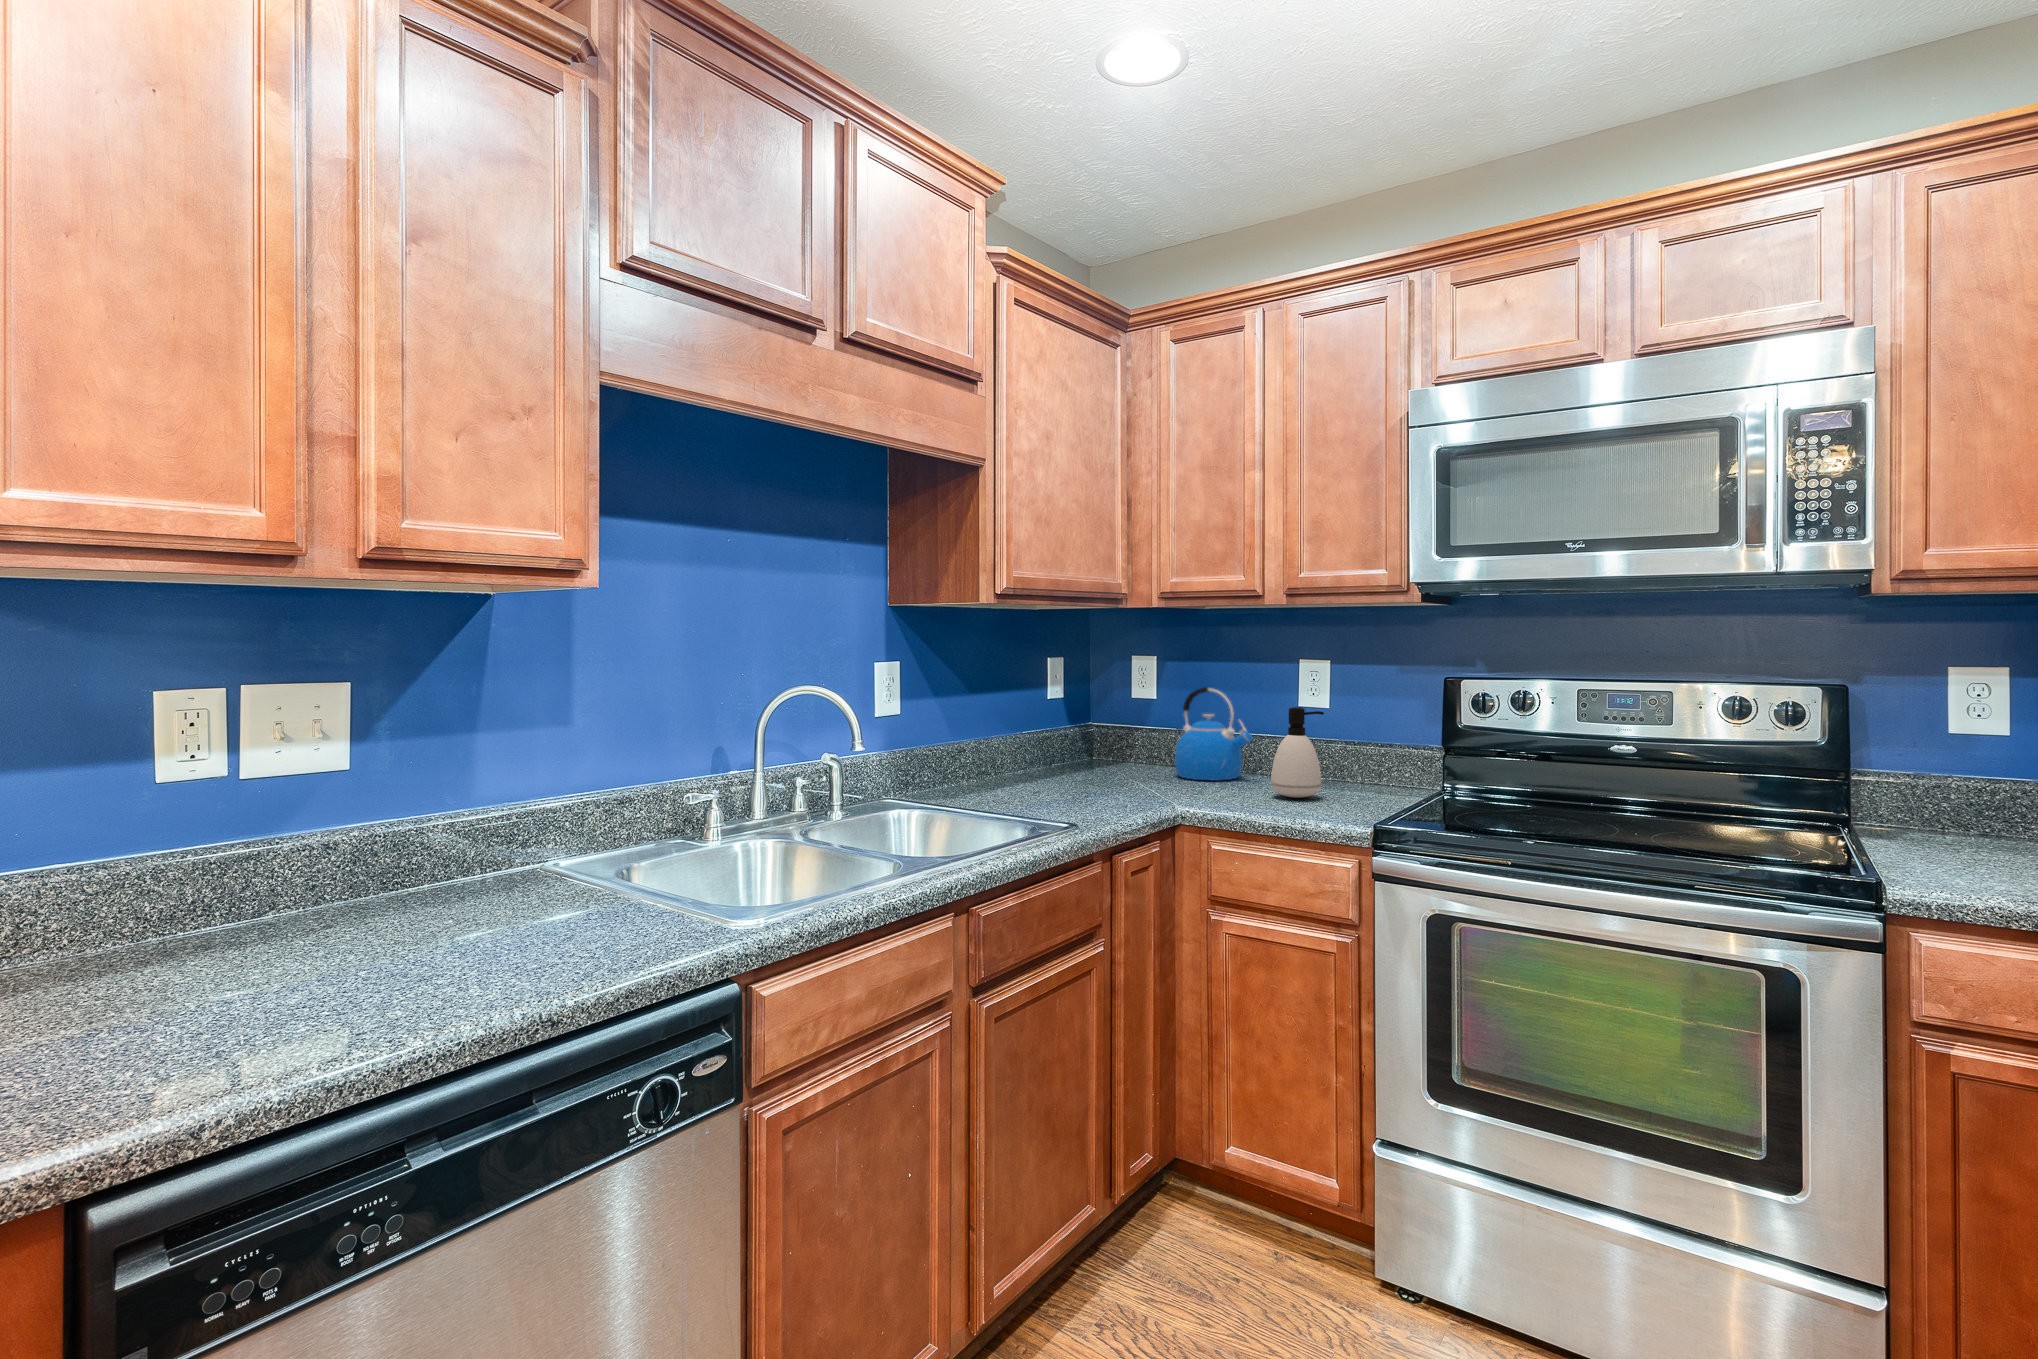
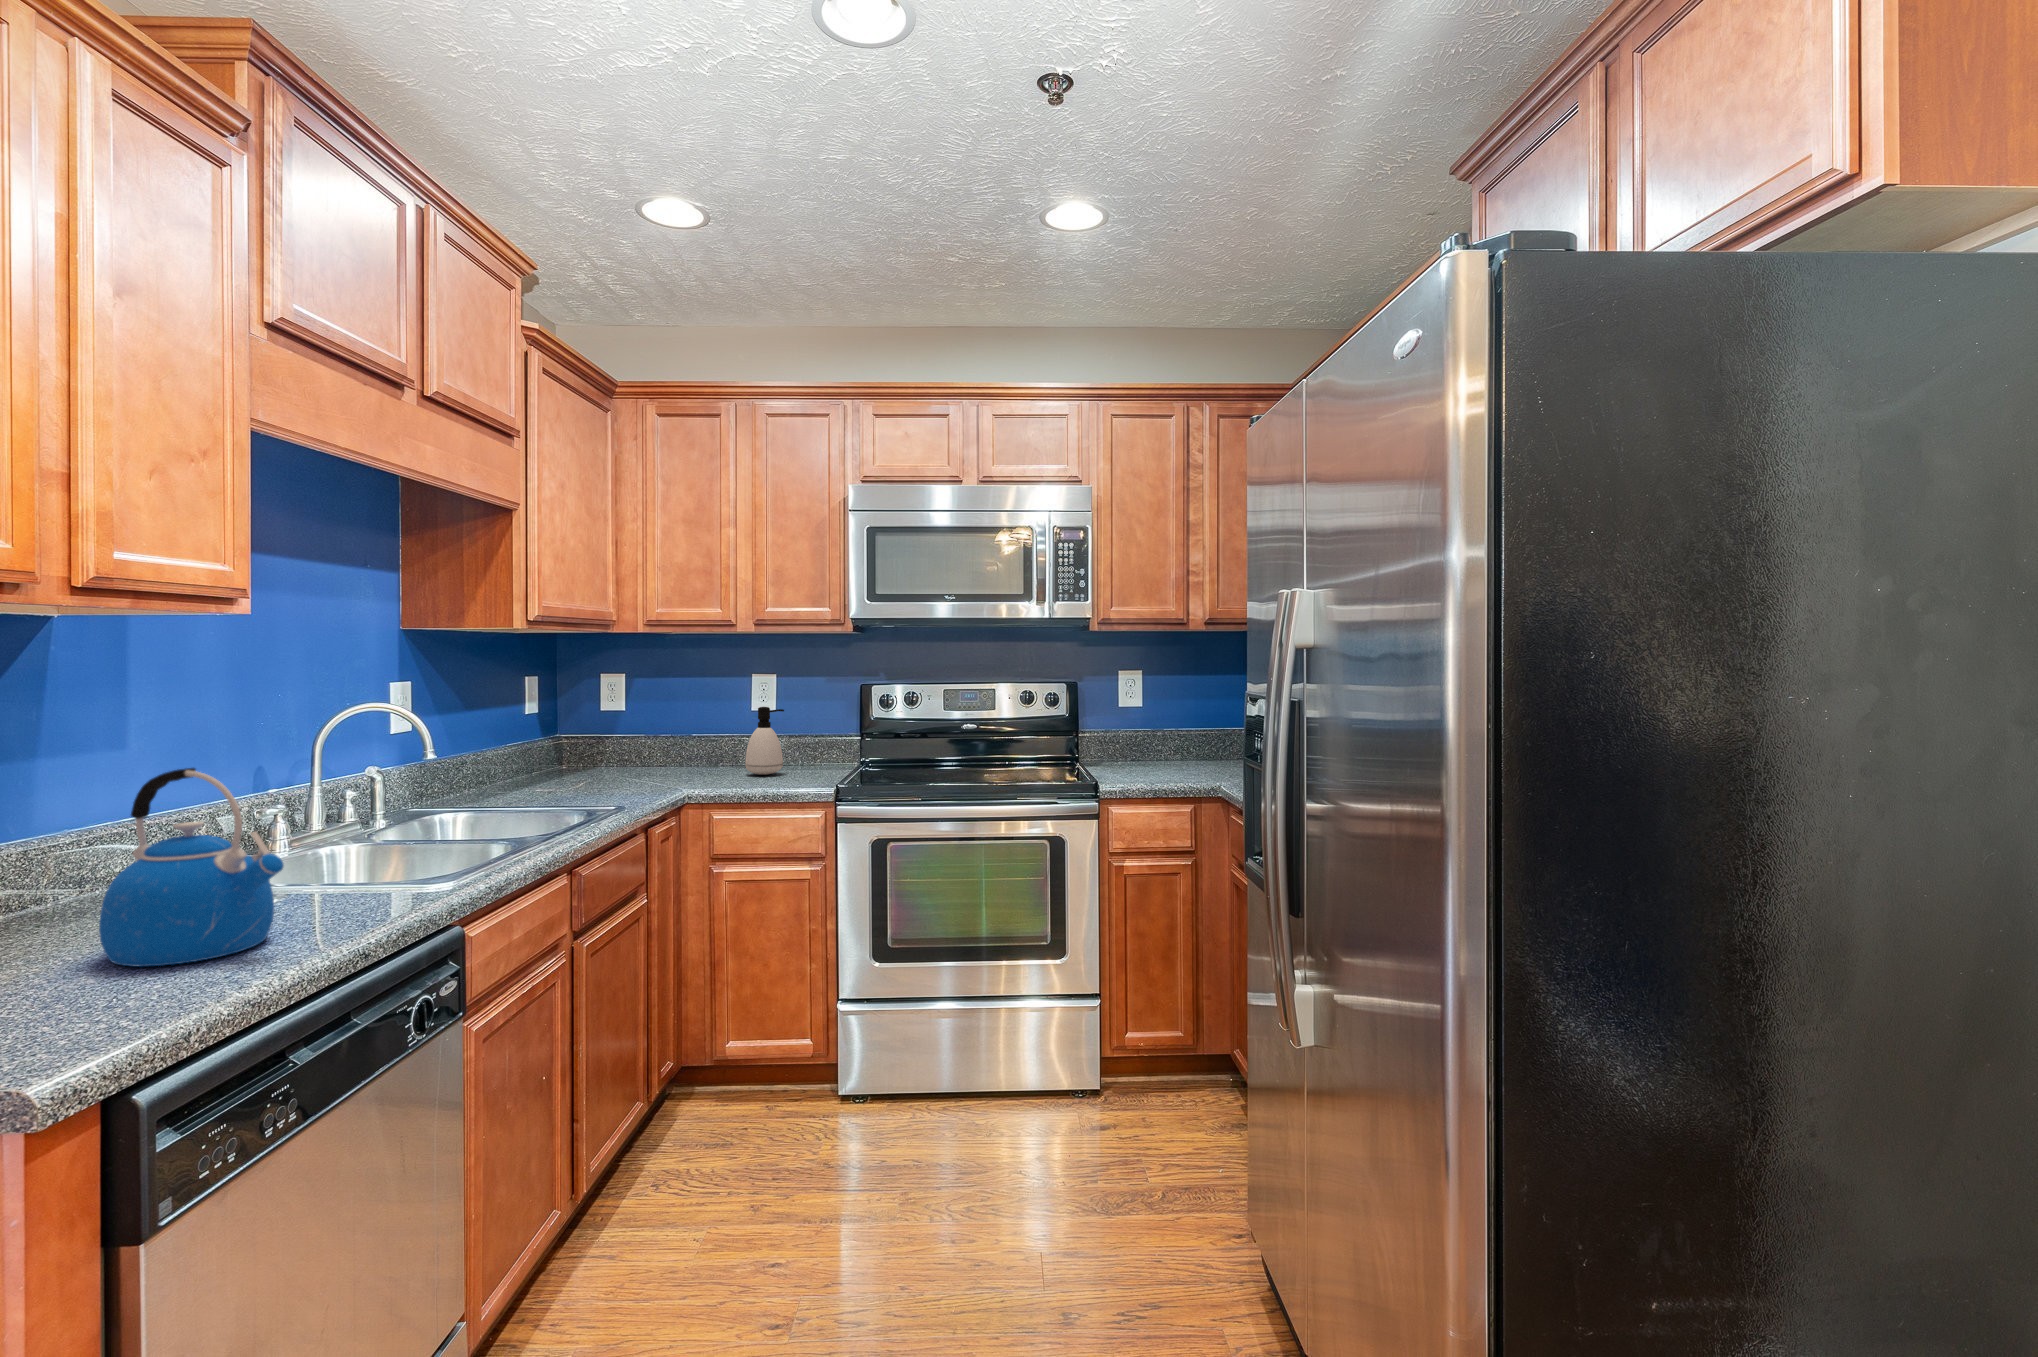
kettle: present [1175,687,1252,780] -> present [99,768,284,967]

